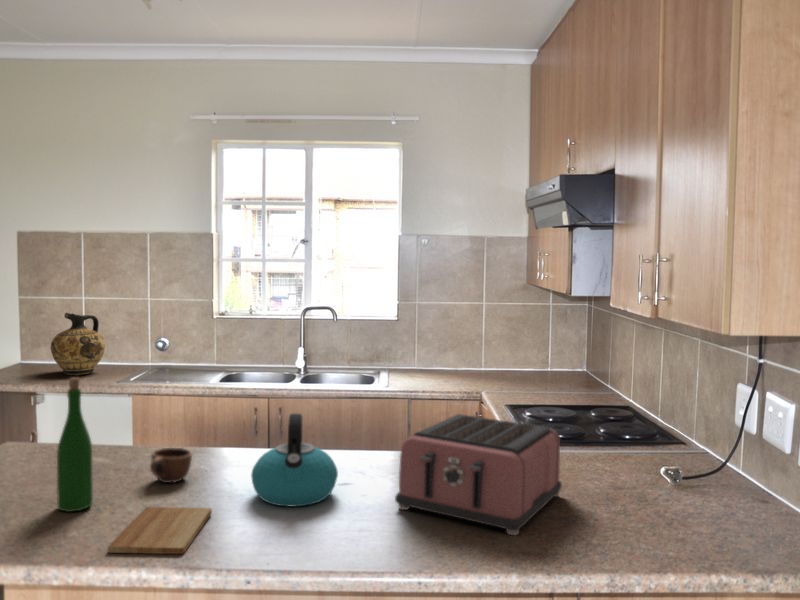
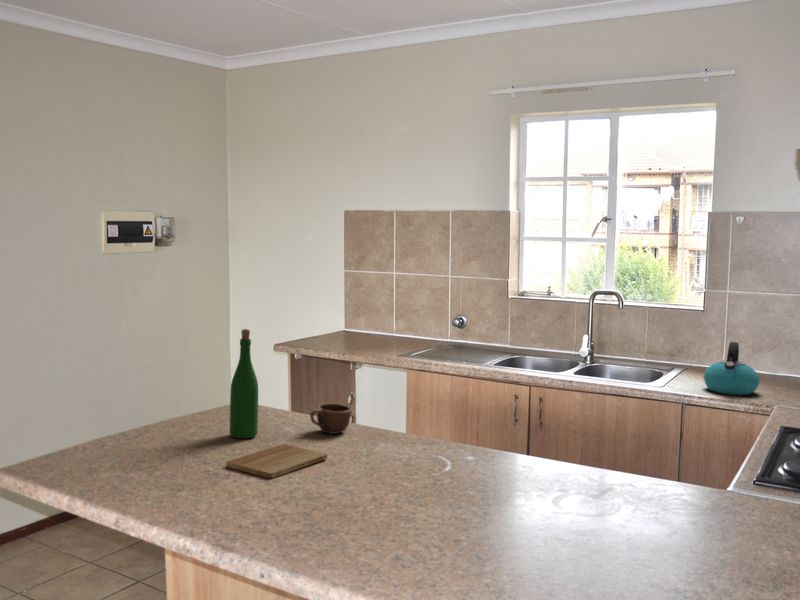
ceramic jug: present [51,313,105,375] -> none [354,286,400,345]
kettle: present [251,414,338,506] -> present [704,342,759,395]
toaster: present [395,414,562,535] -> none [482,408,680,531]

